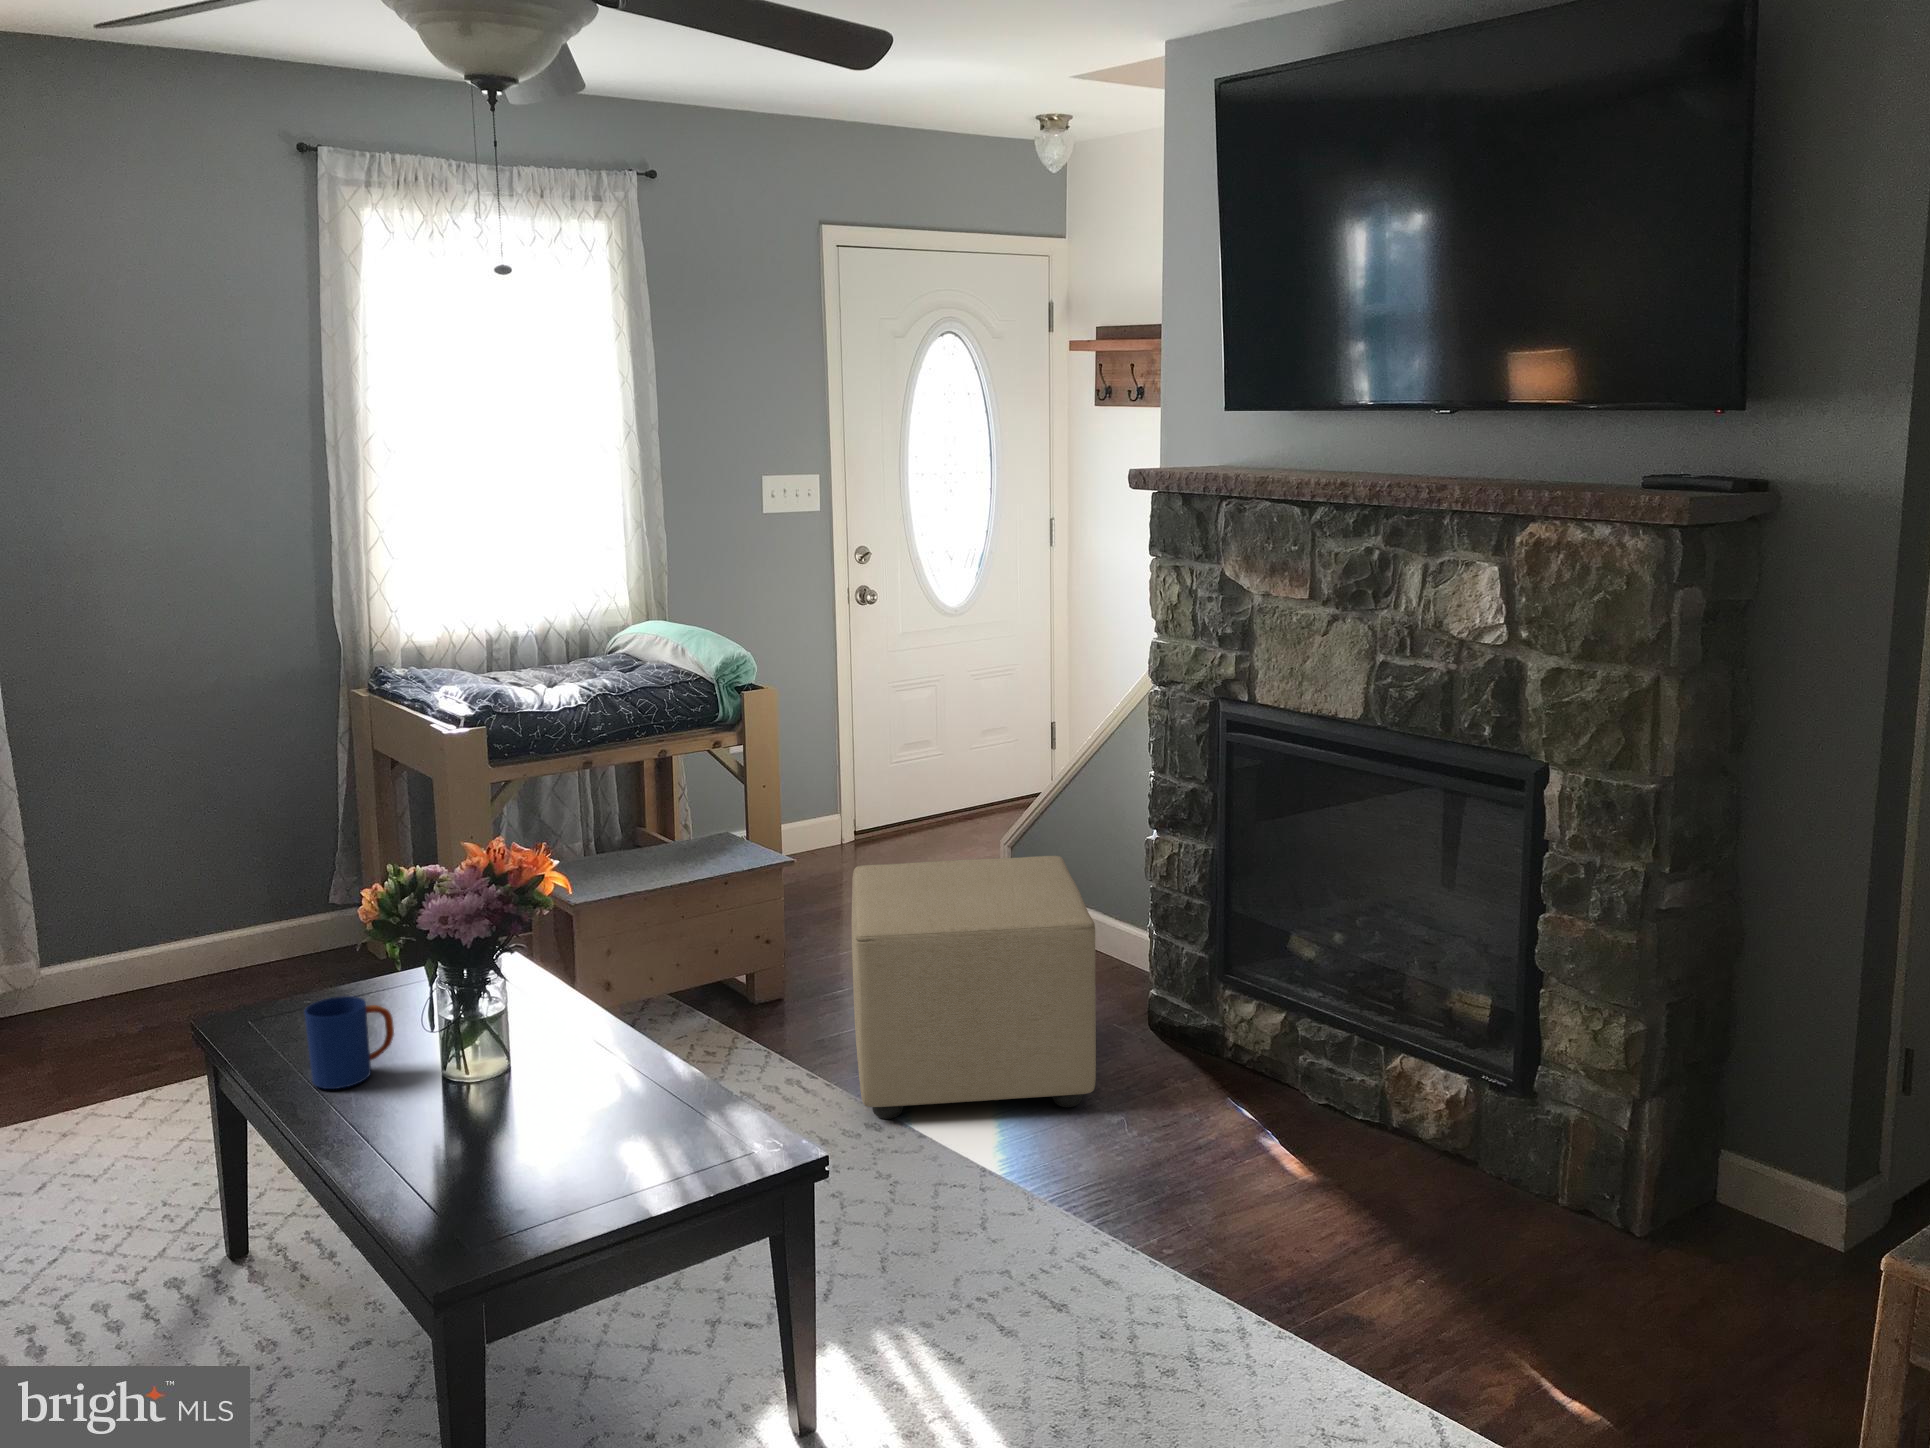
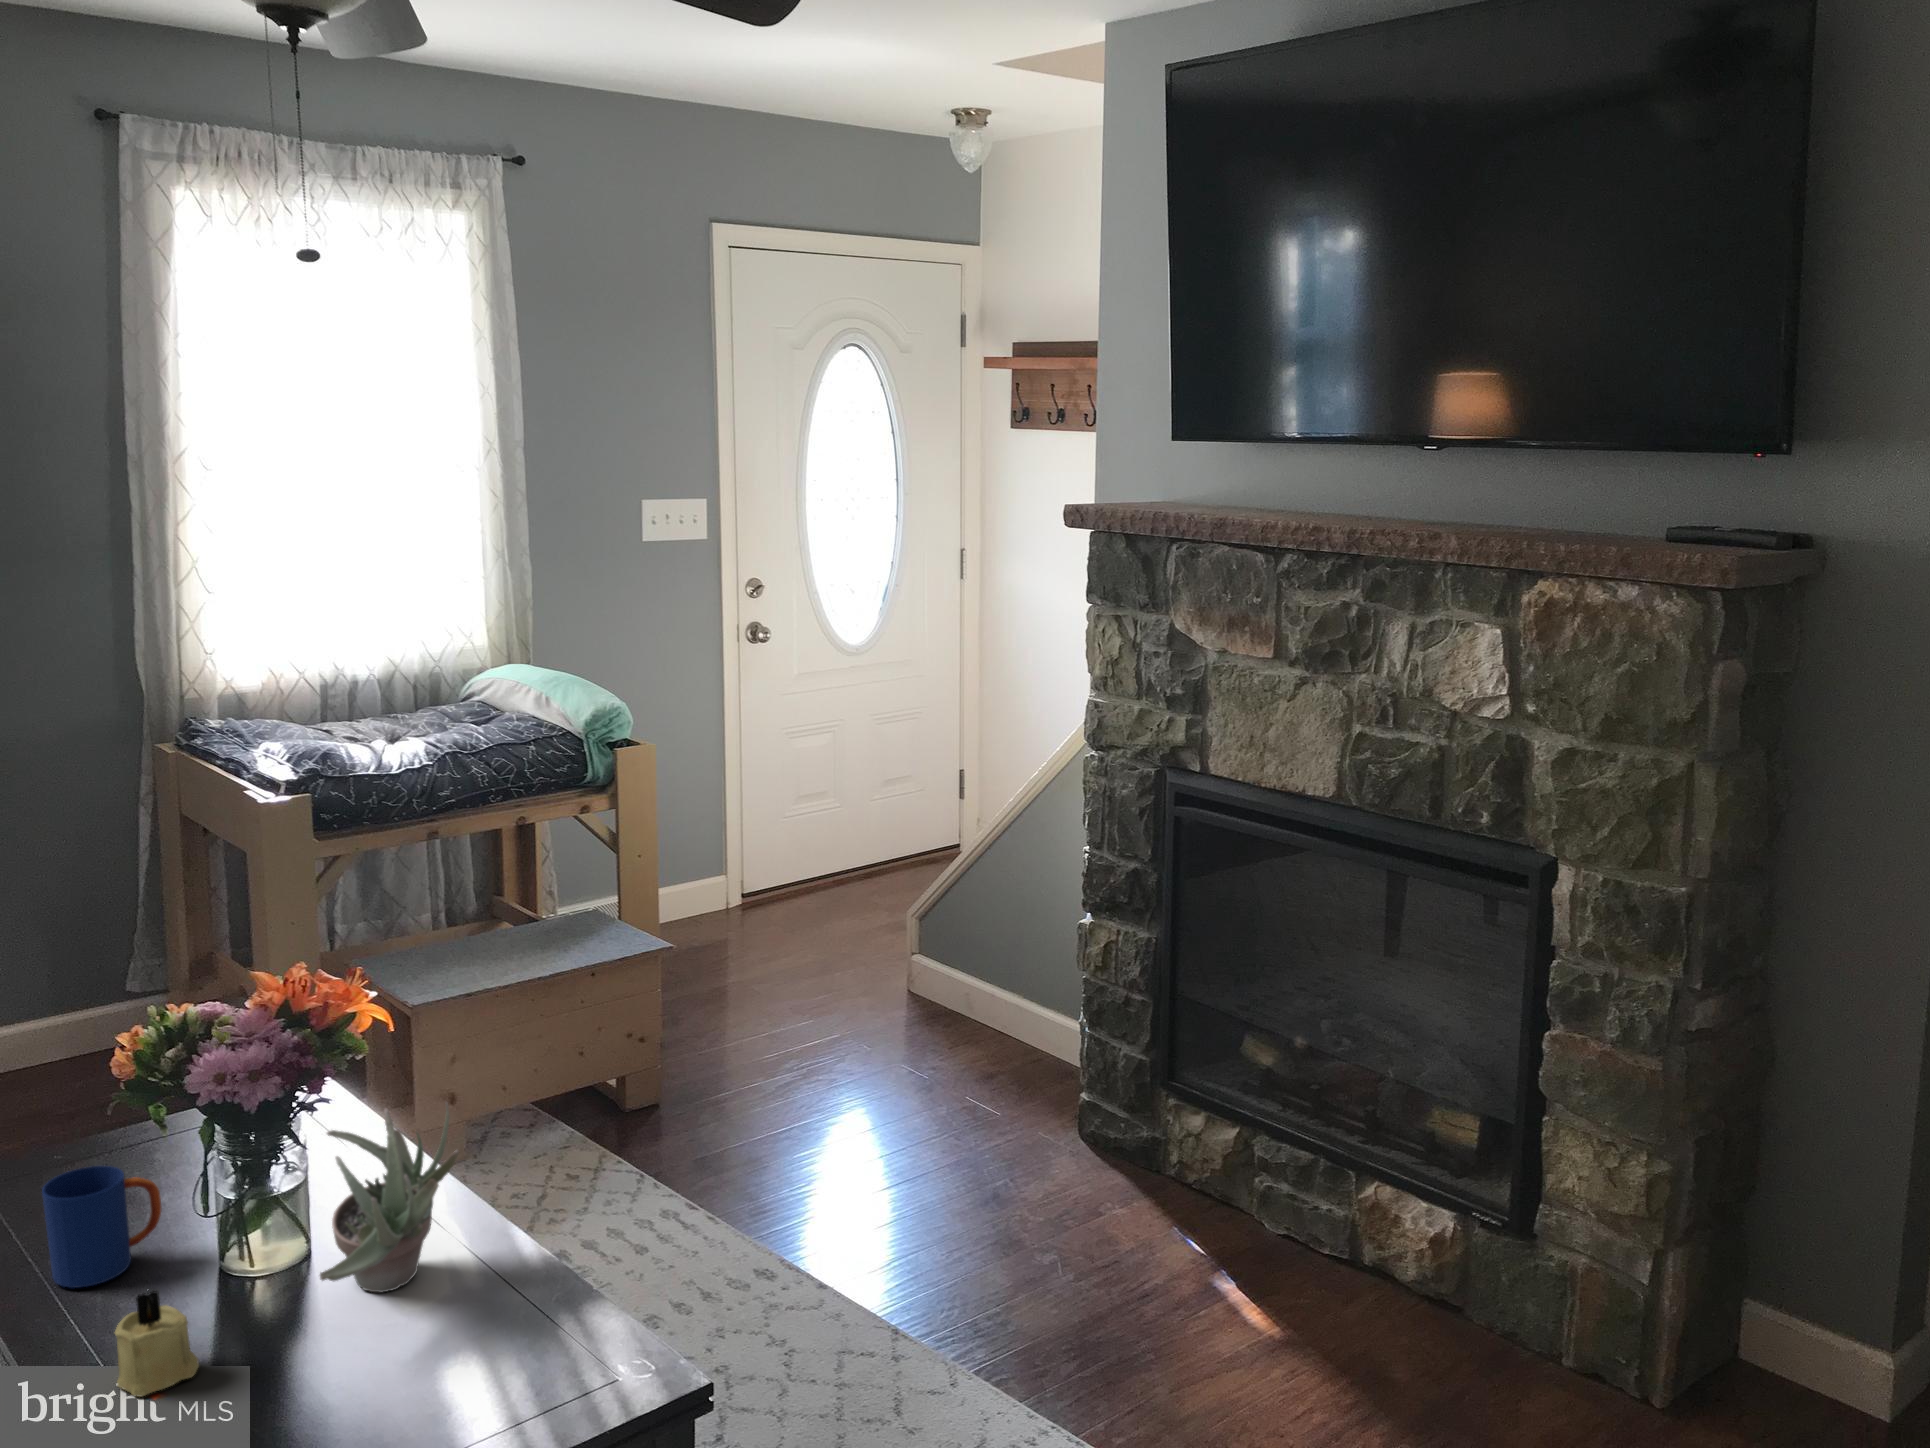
ottoman: present [851,856,1096,1119] -> none [742,944,1025,1263]
succulent plant: none [524,943,628,1095] -> present [320,1102,459,1292]
candle: none [369,1078,432,1159] -> present [115,1291,199,1397]

